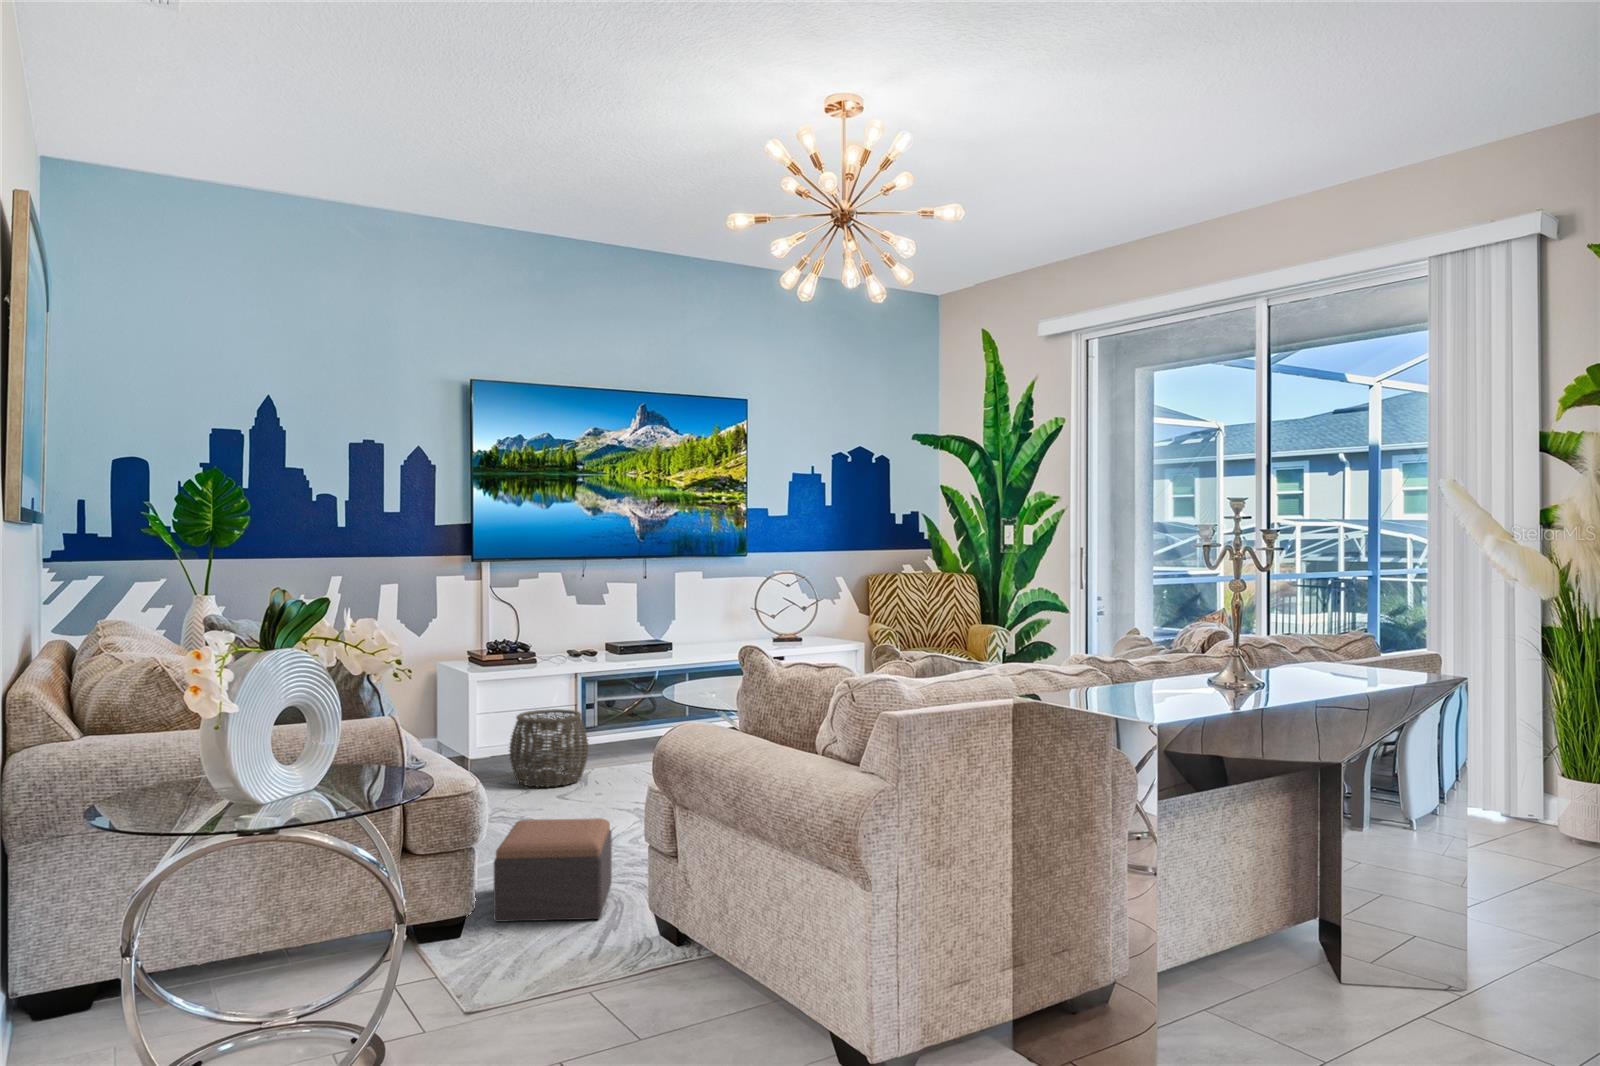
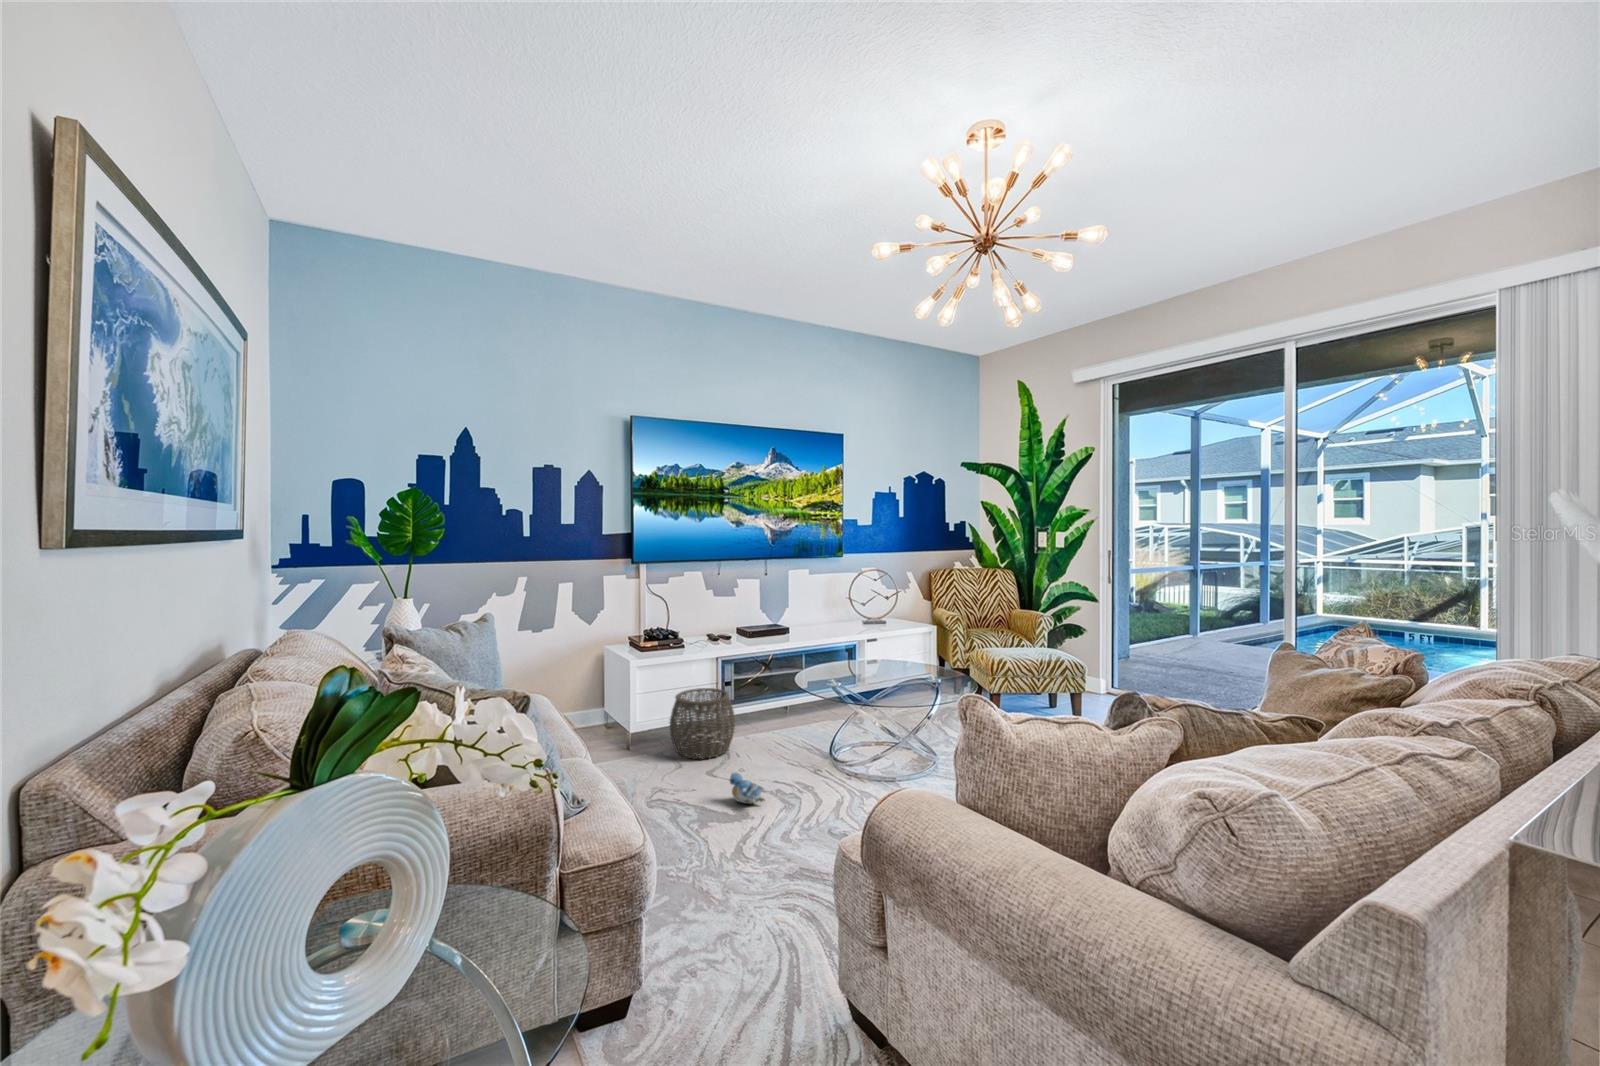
plush toy: none [572,785,613,818] -> present [729,773,766,804]
footstool: present [494,818,612,922] -> none [669,859,795,1014]

